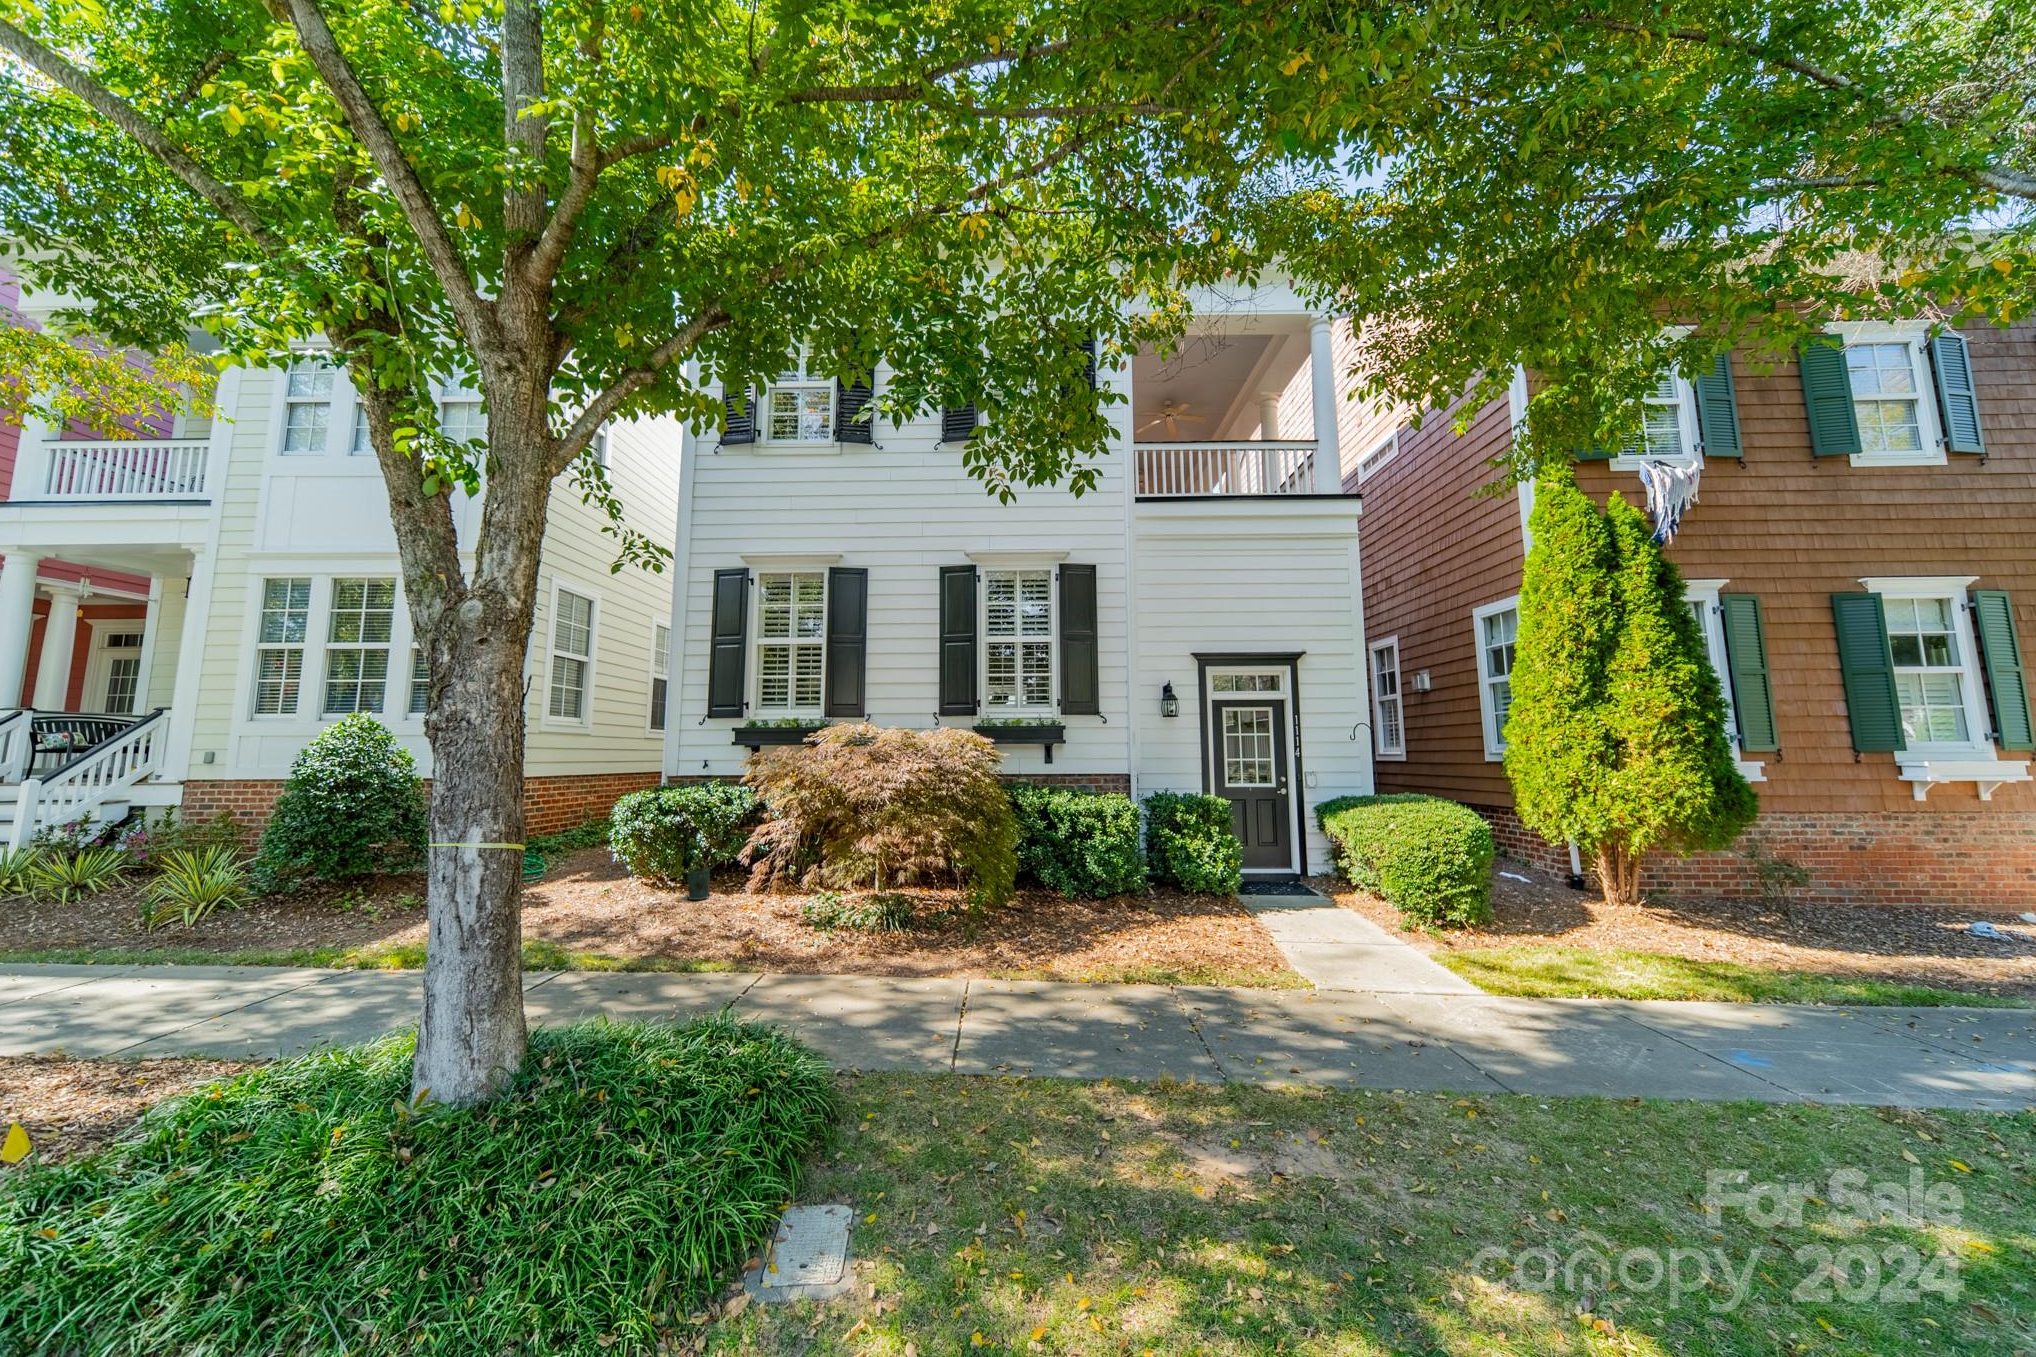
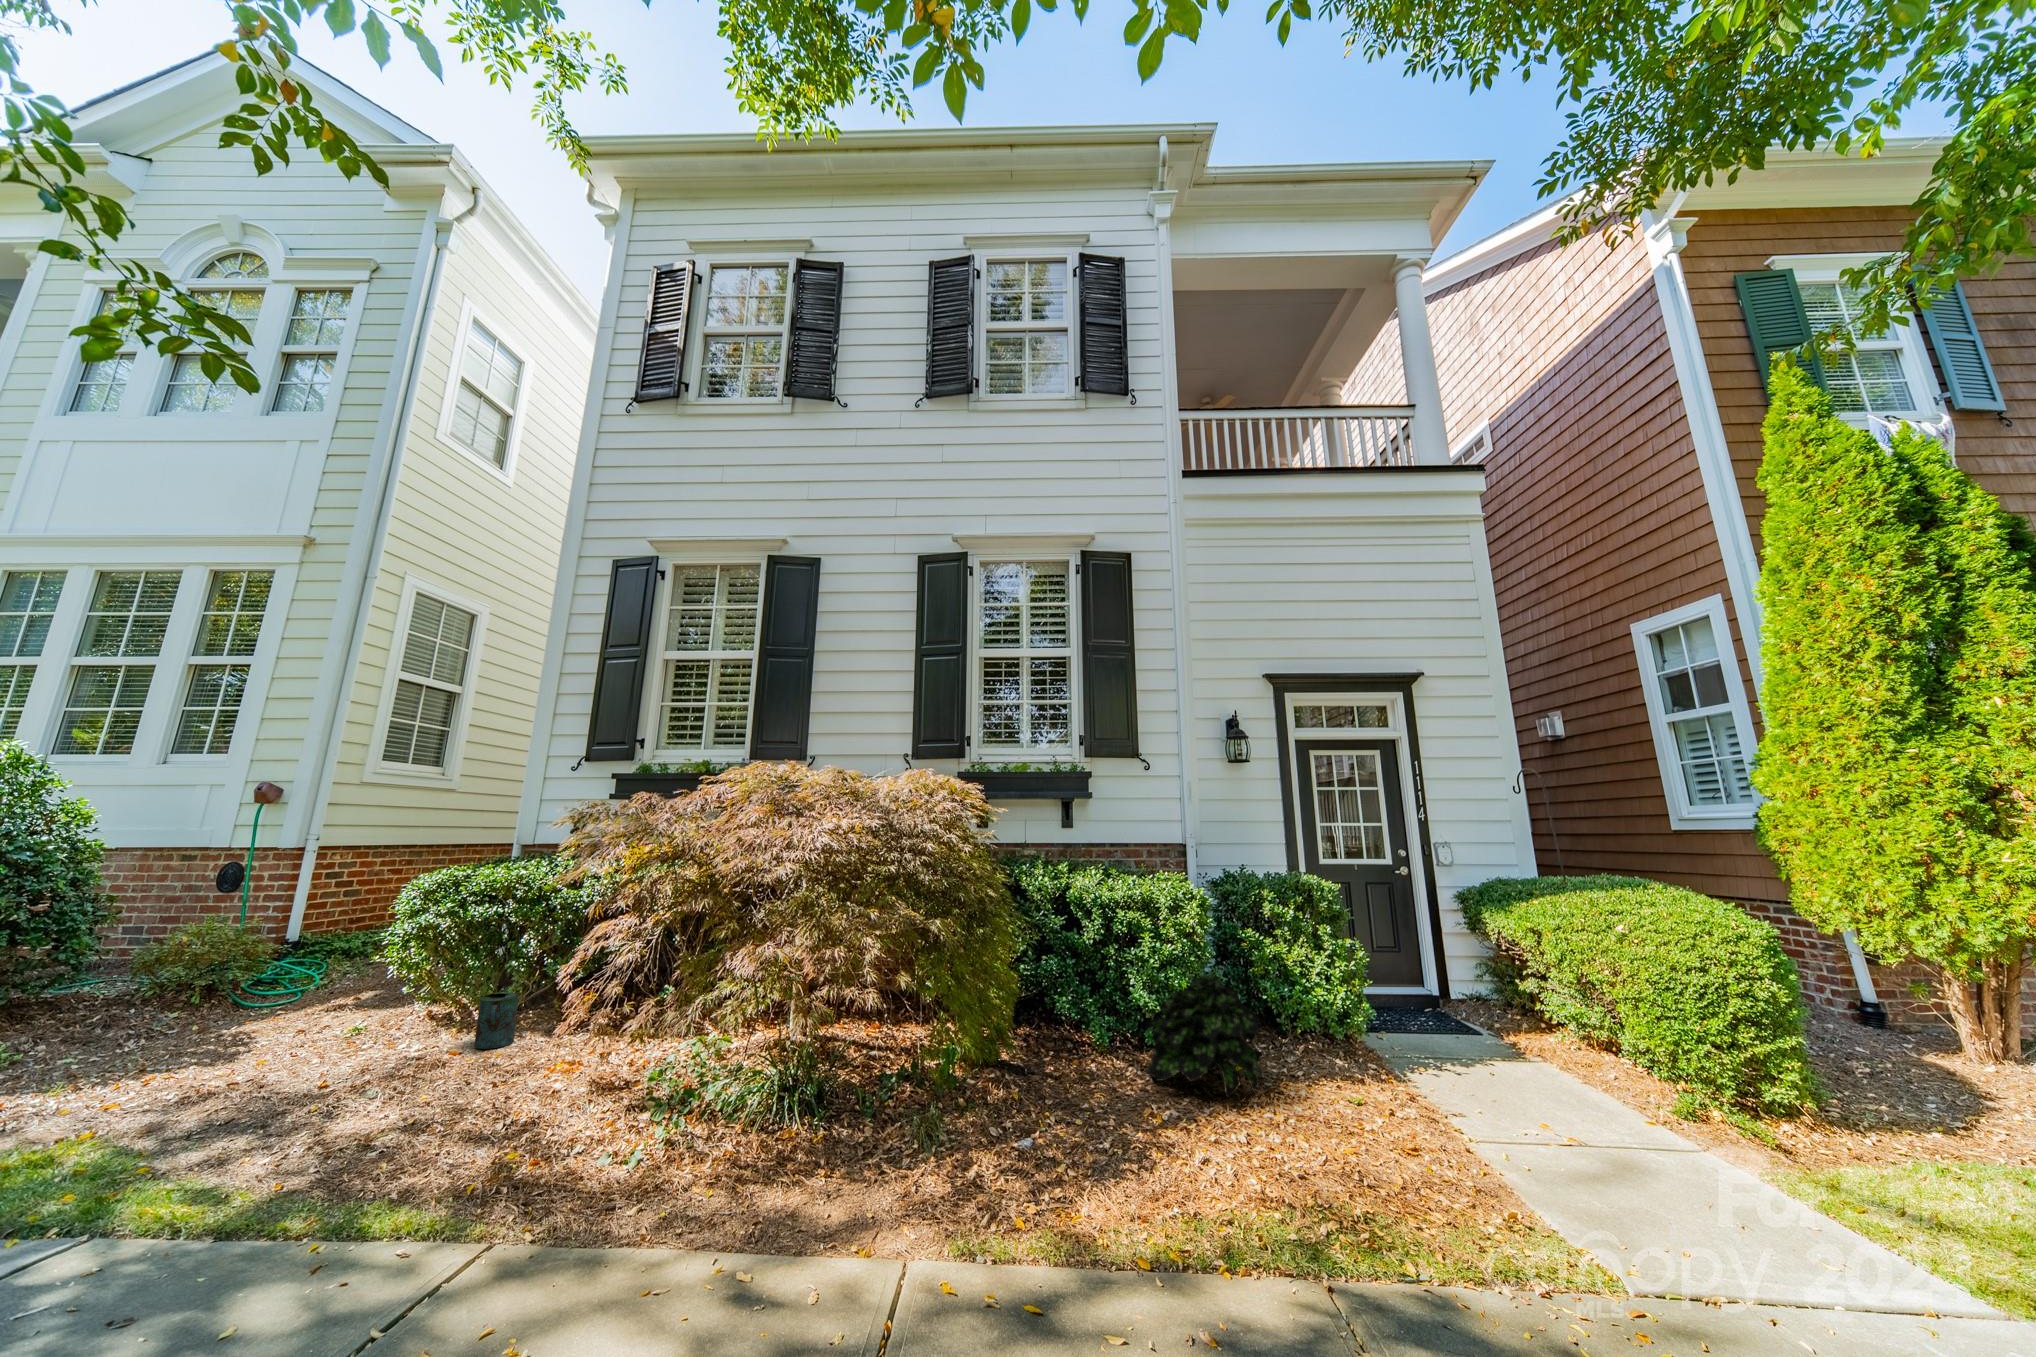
potted plant: none [1096,855,1165,921] -> present [1147,976,1262,1097]

